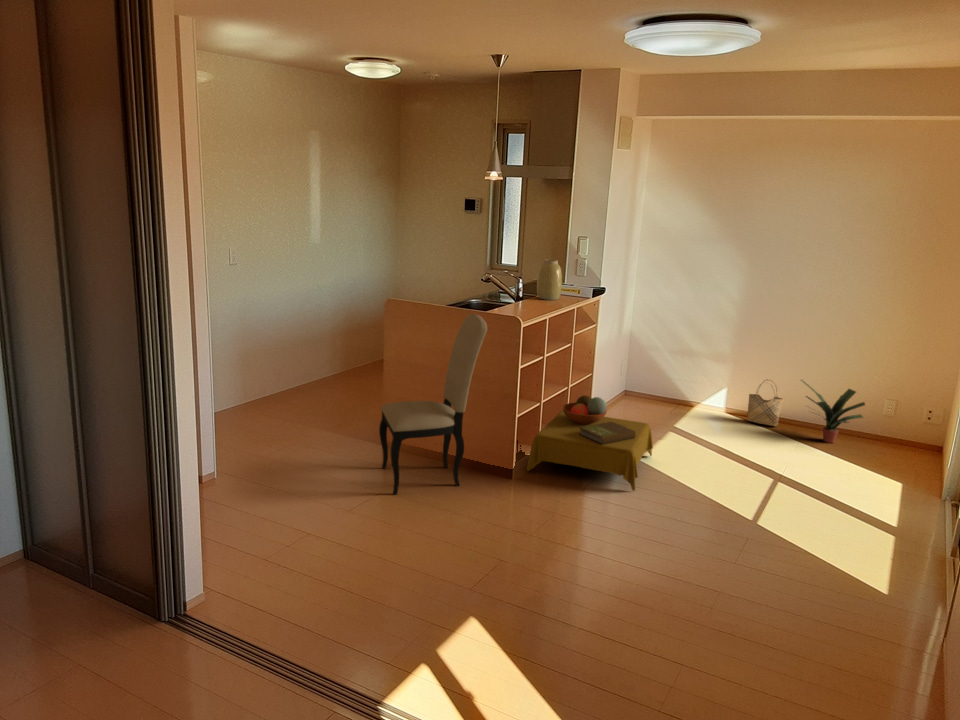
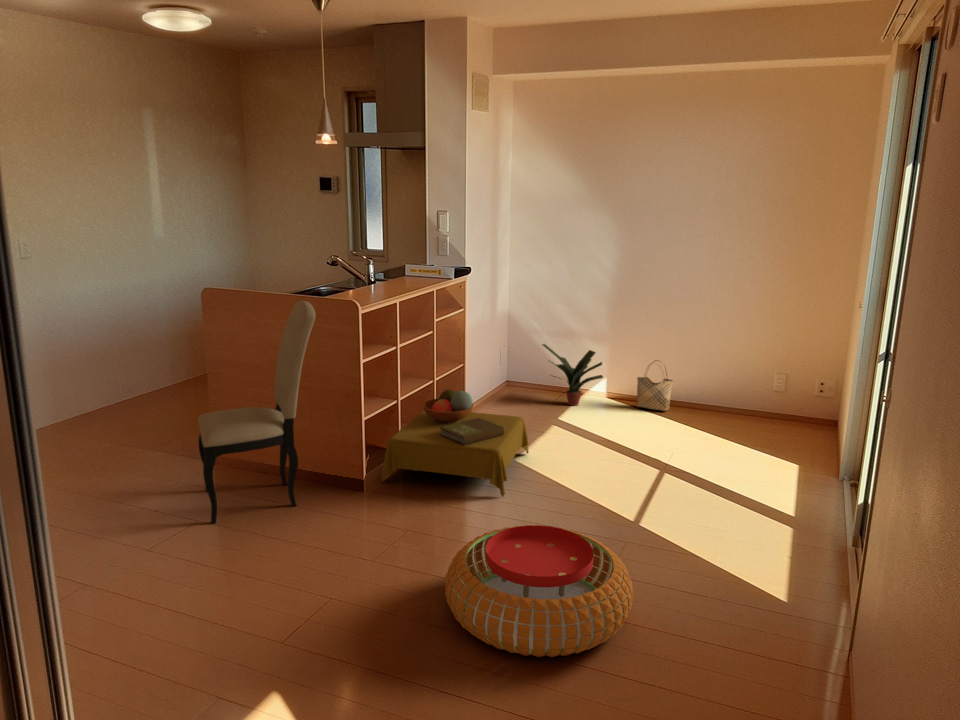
vase: present [537,259,562,300] -> none [390,236,418,282]
potted plant: present [801,380,865,443] -> present [542,344,603,406]
pouf: none [599,514,759,619] -> present [445,525,633,657]

